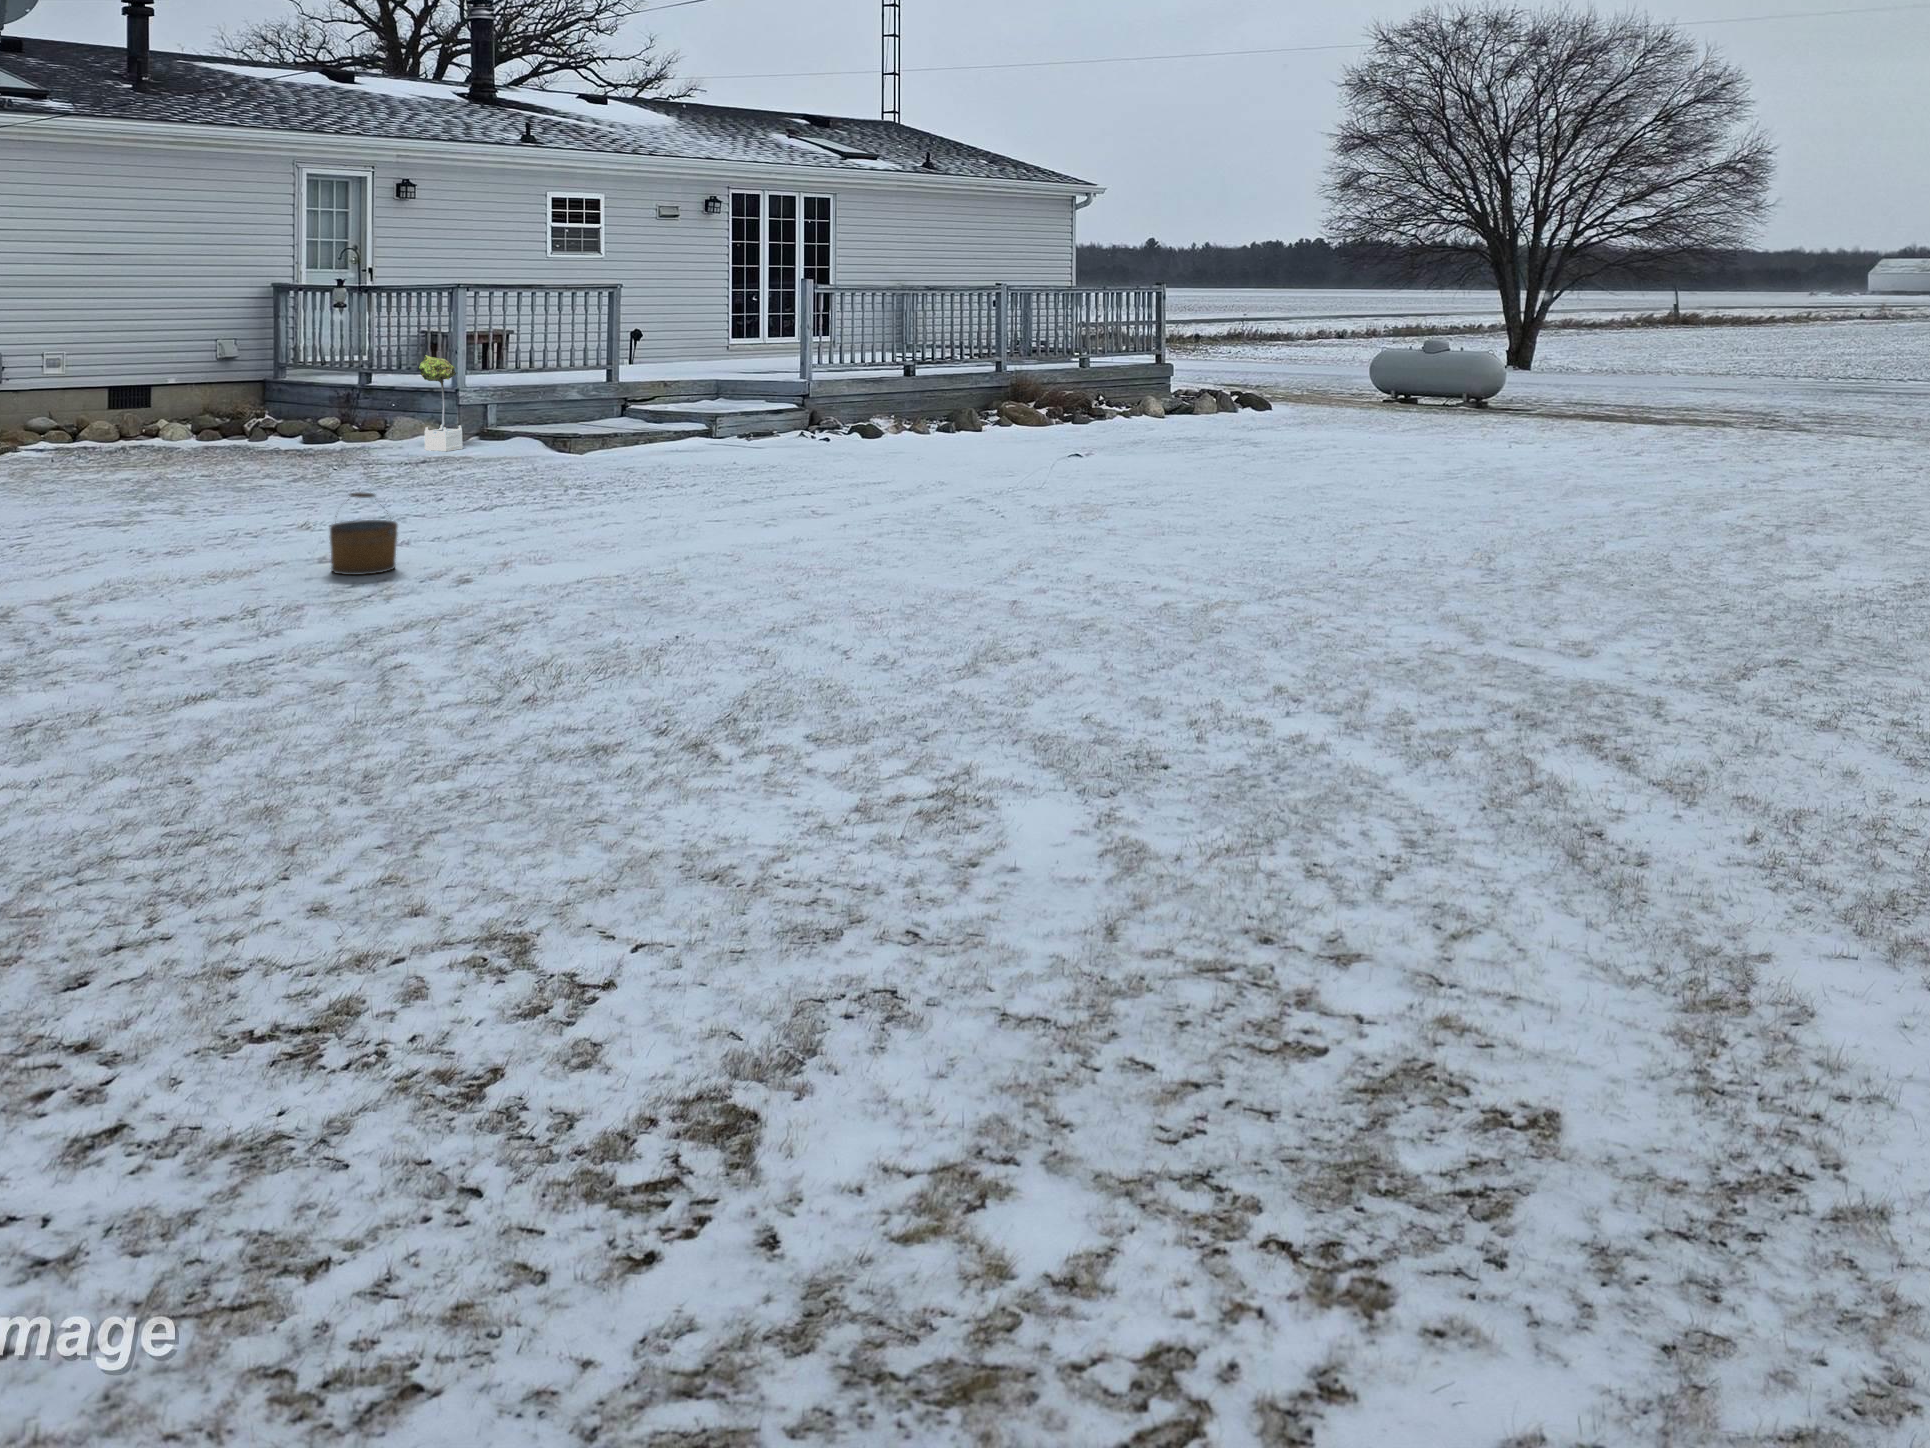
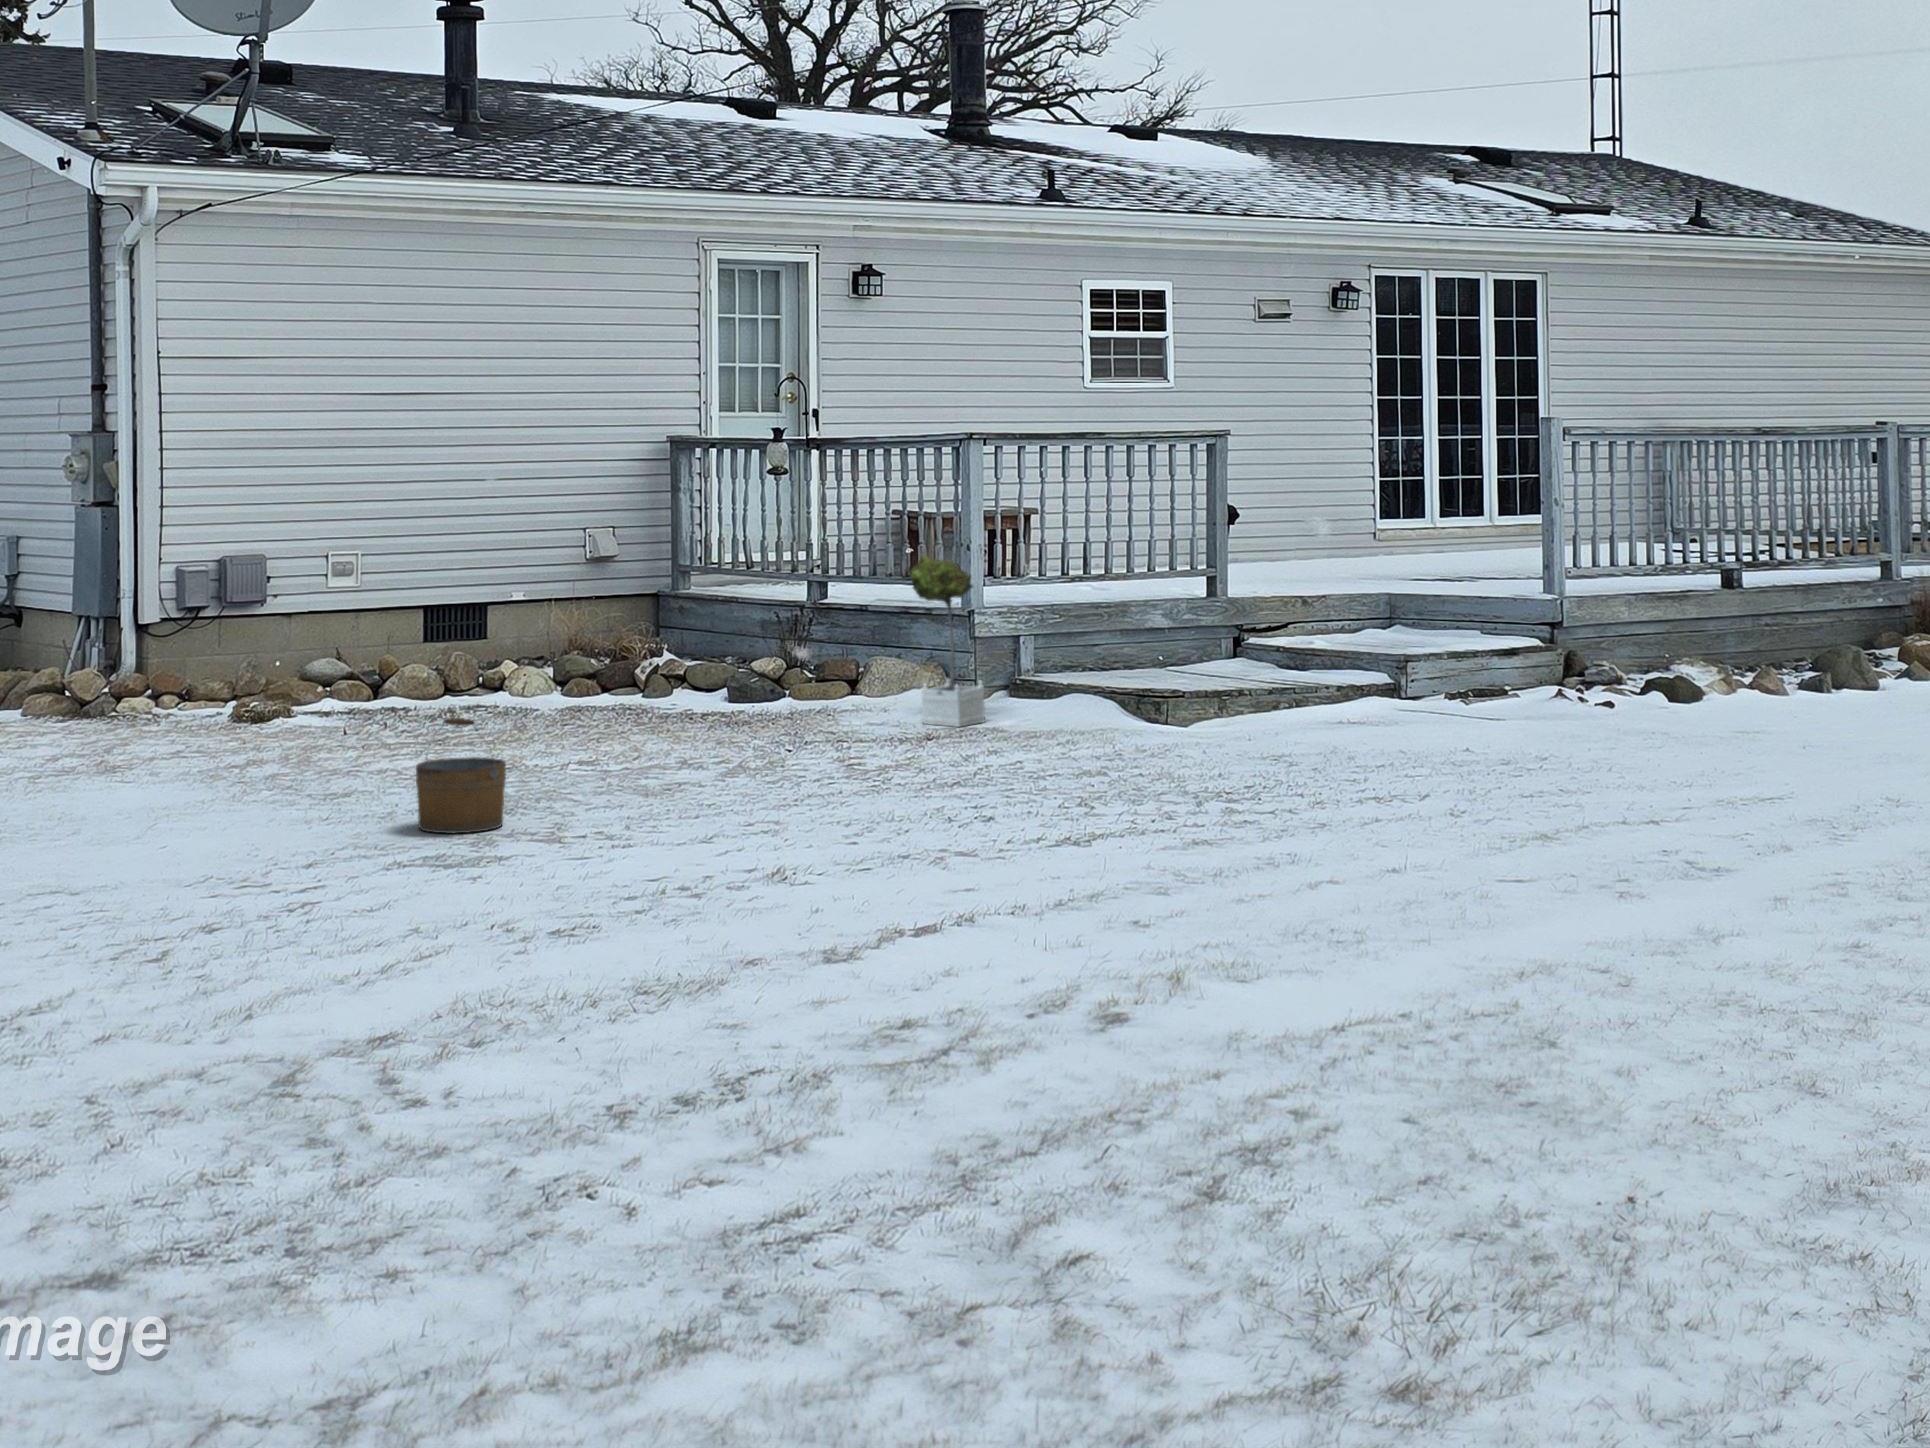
bucket: present [329,492,398,575] -> present [416,718,506,833]

